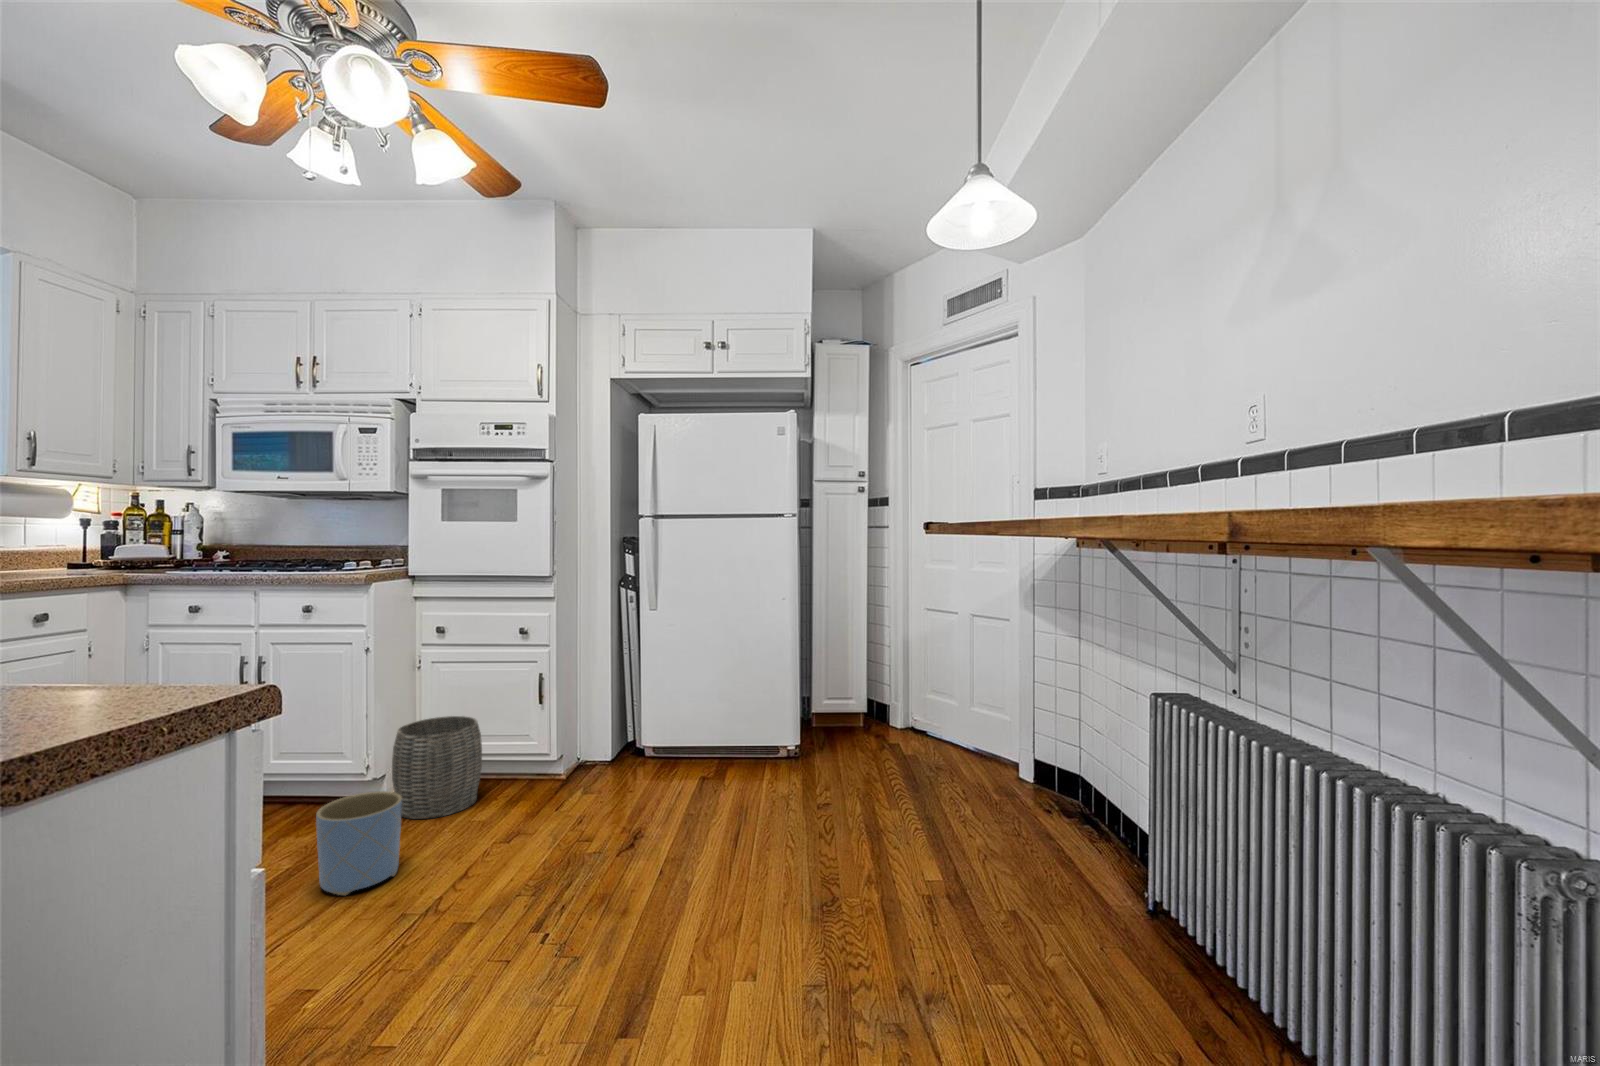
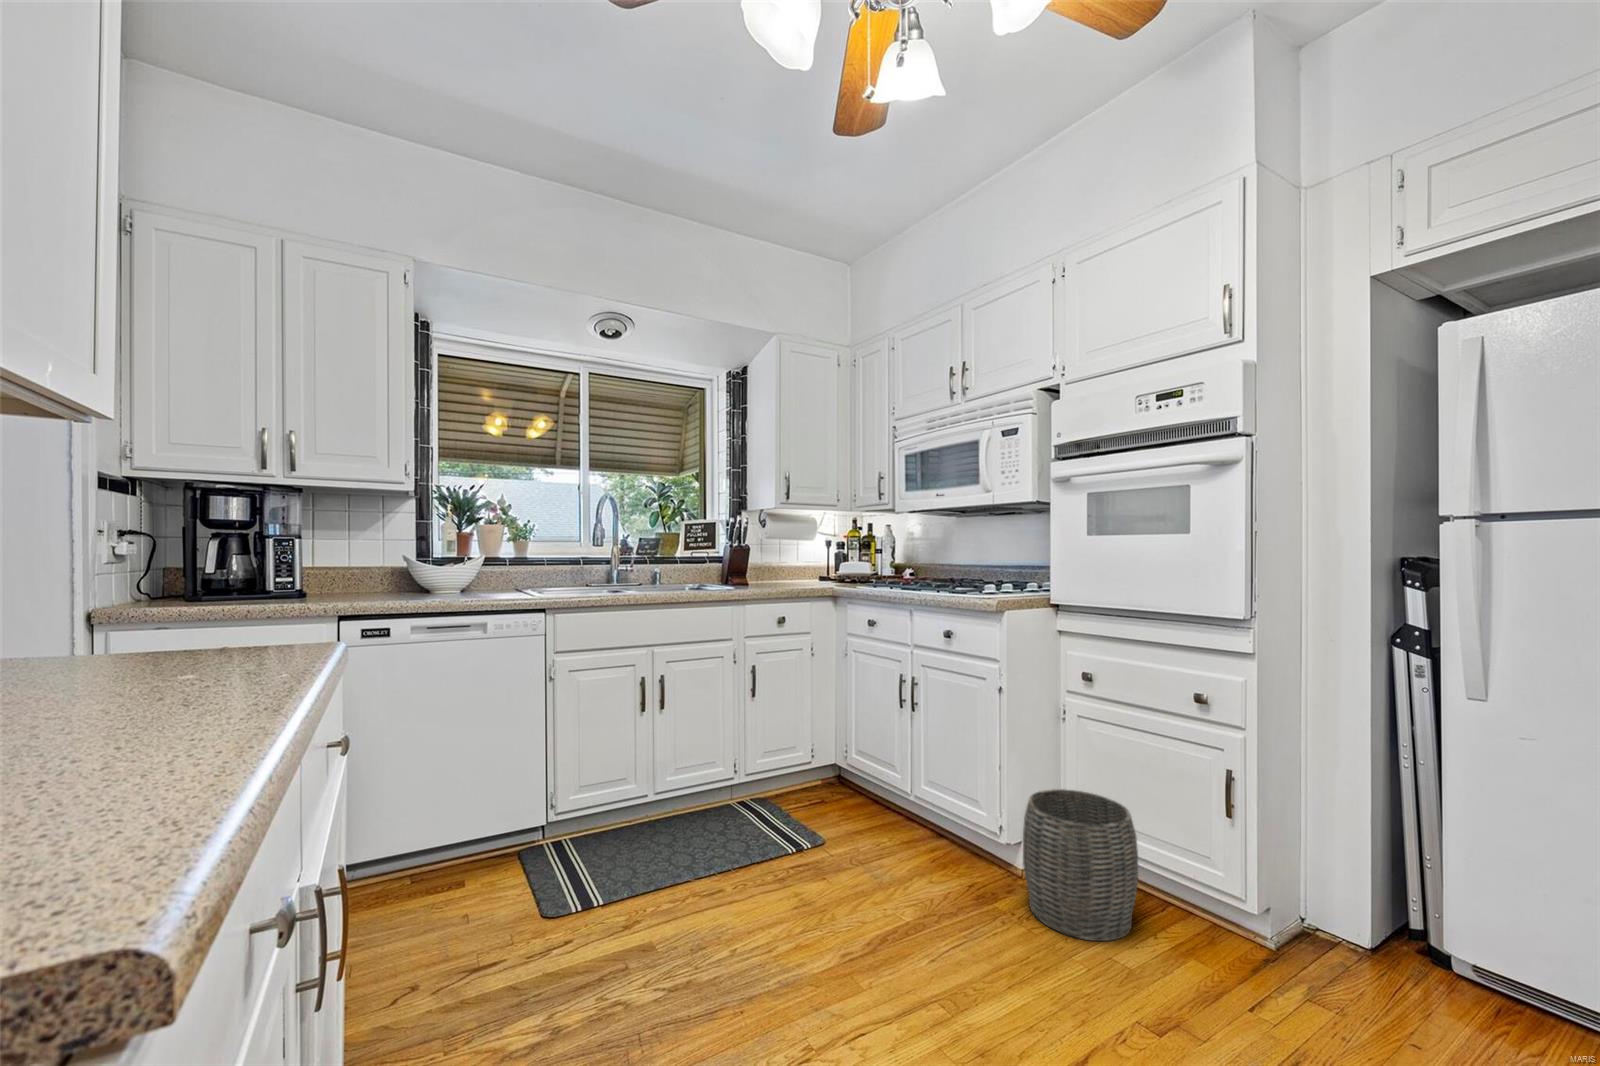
planter: present [316,791,402,895] -> none [912,875,1007,1020]

